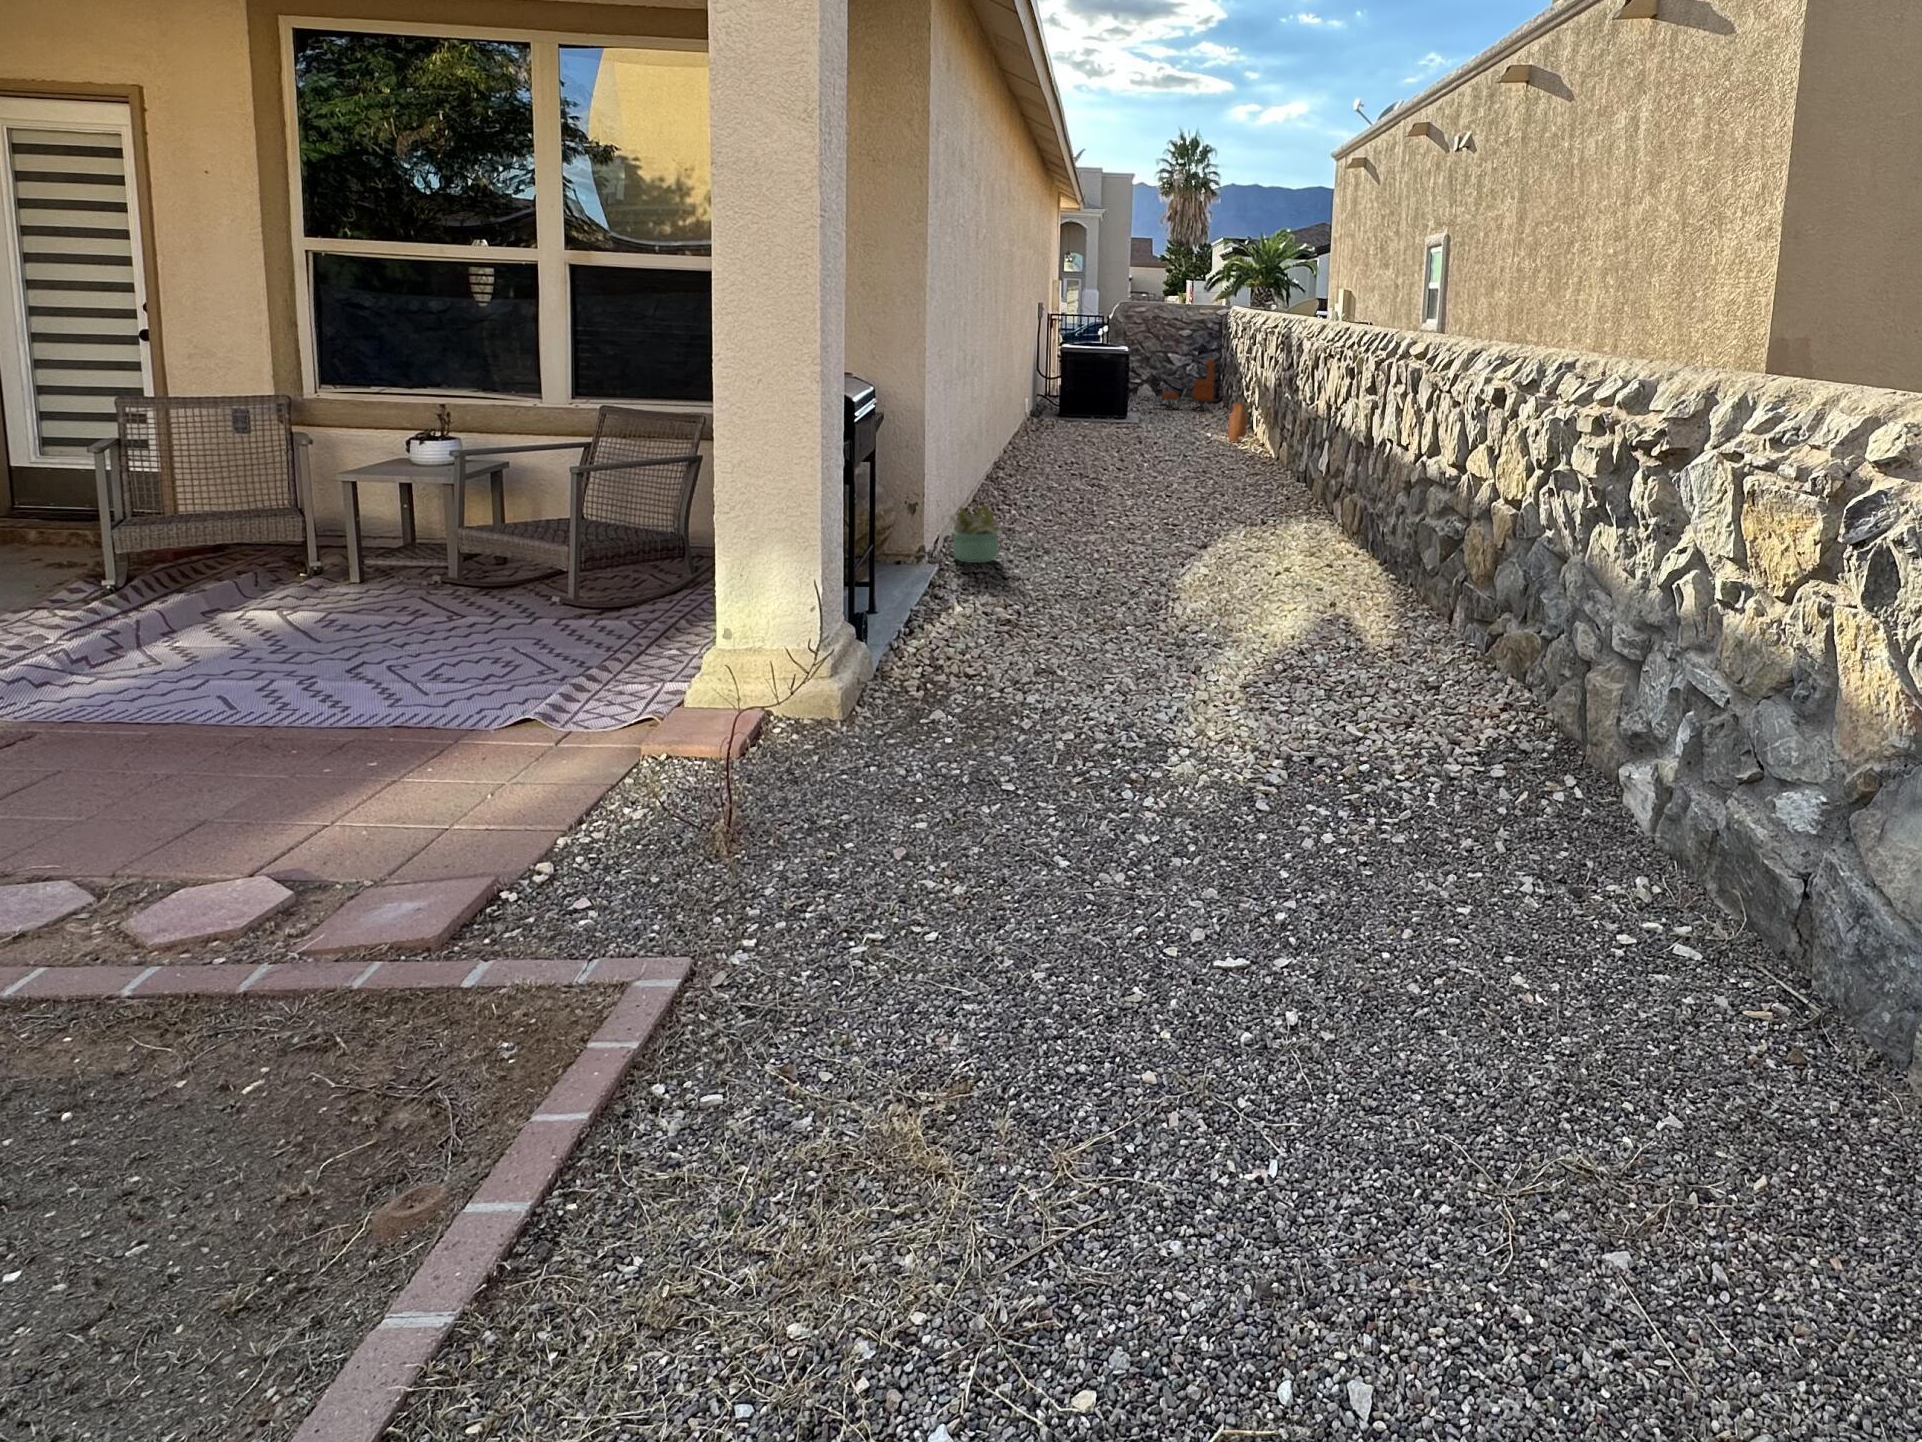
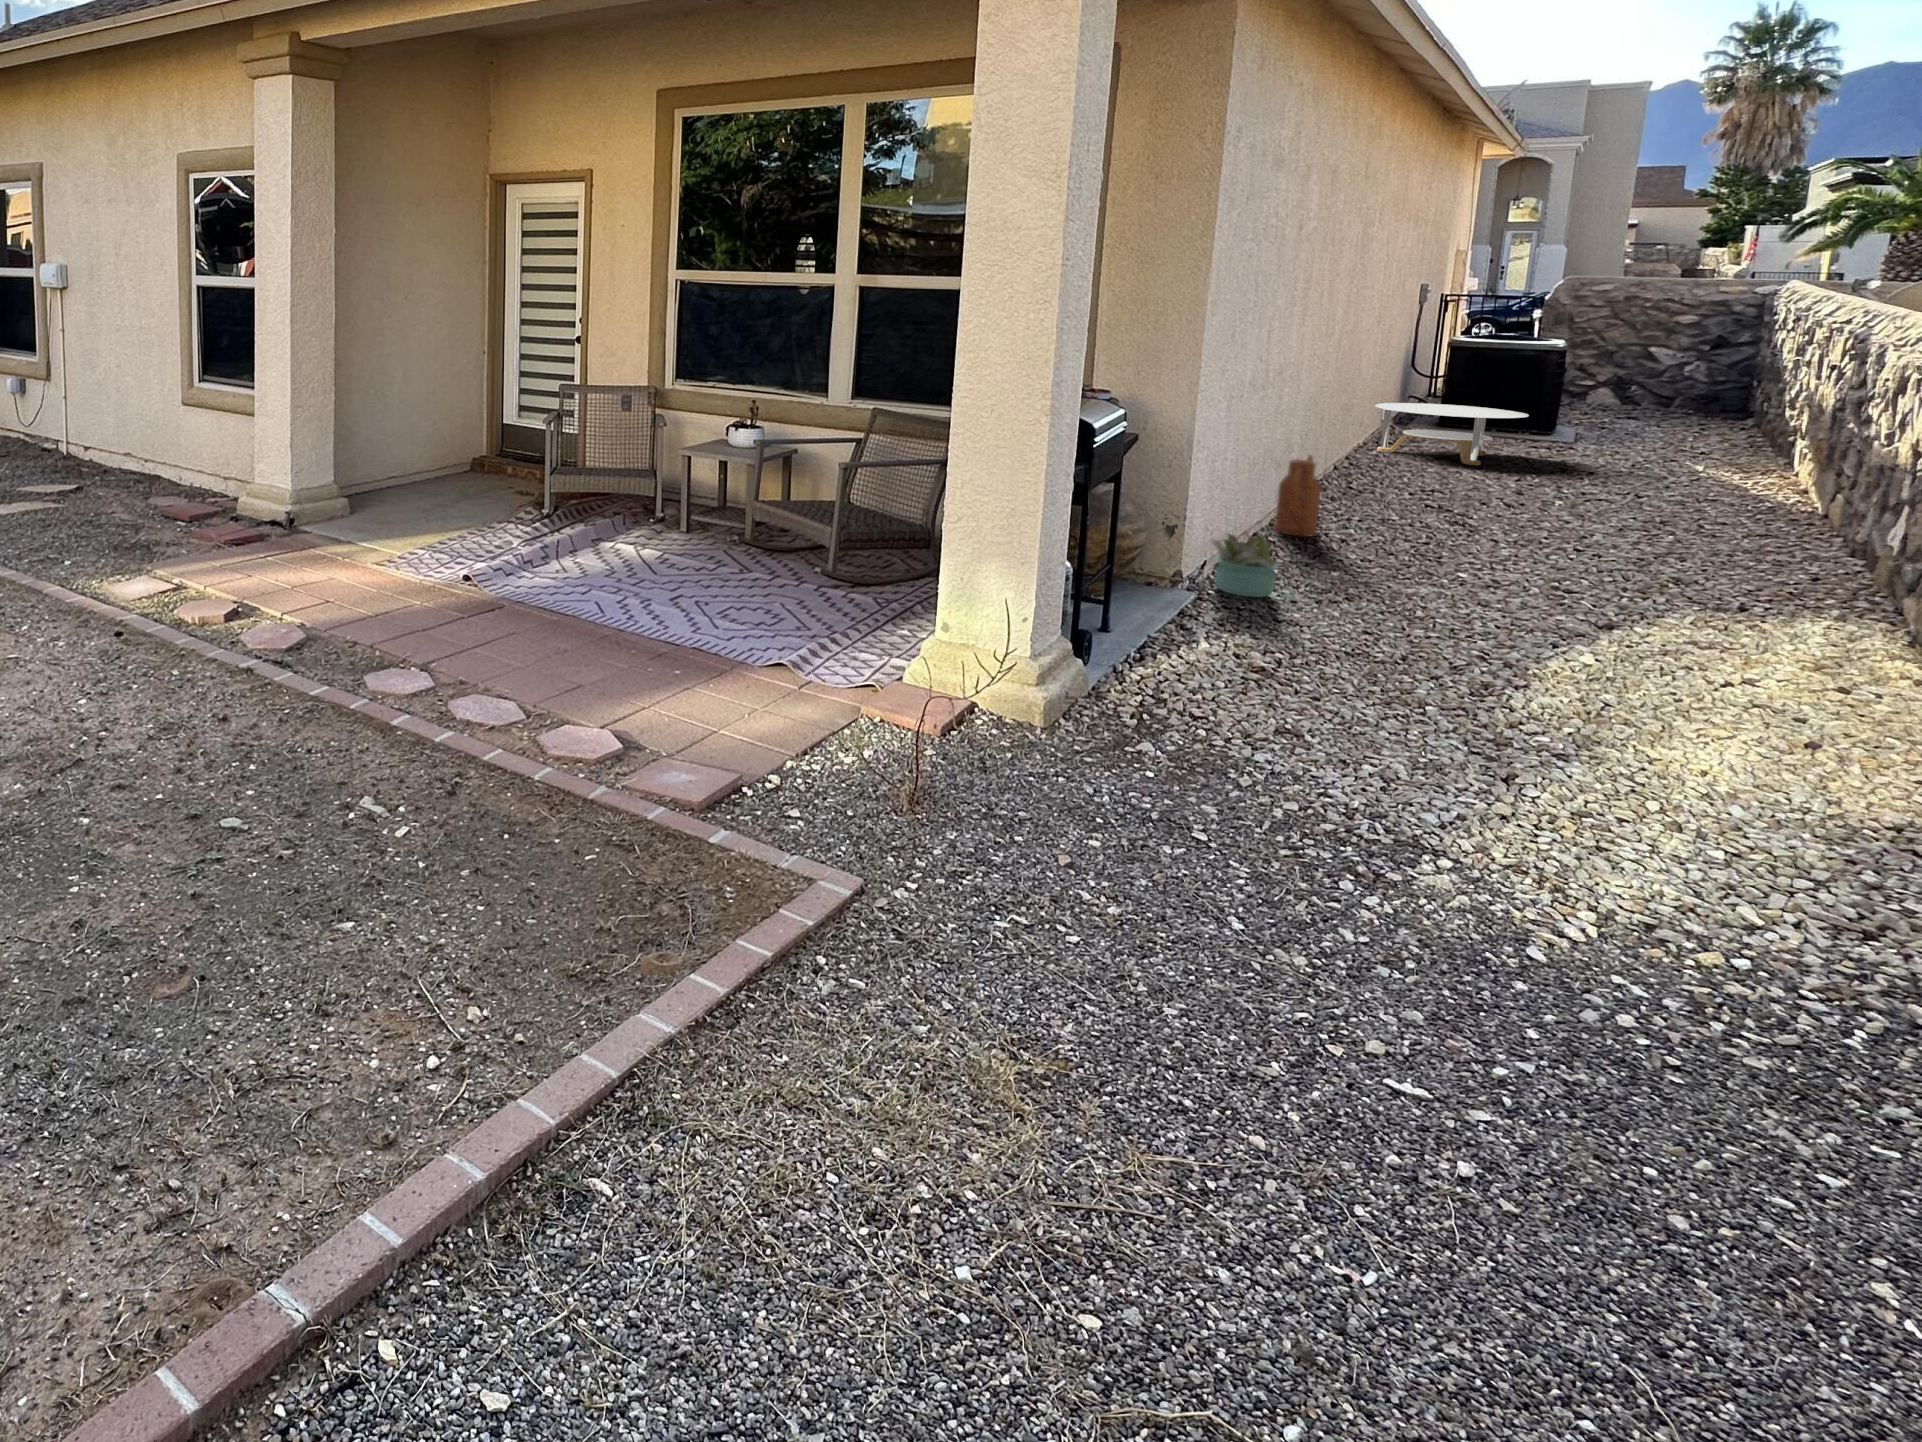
lounge chair: present [1158,359,1214,410] -> none [1621,351,1747,427]
round table: none [1024,400,1117,445] -> present [1375,403,1529,465]
watering can: present [1228,403,1247,443] -> present [1274,455,1321,537]

